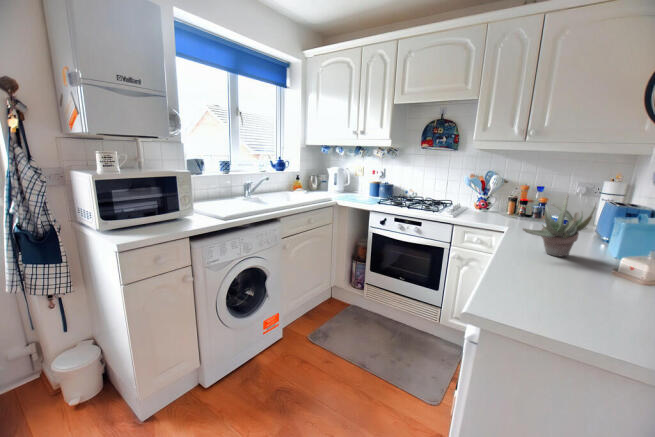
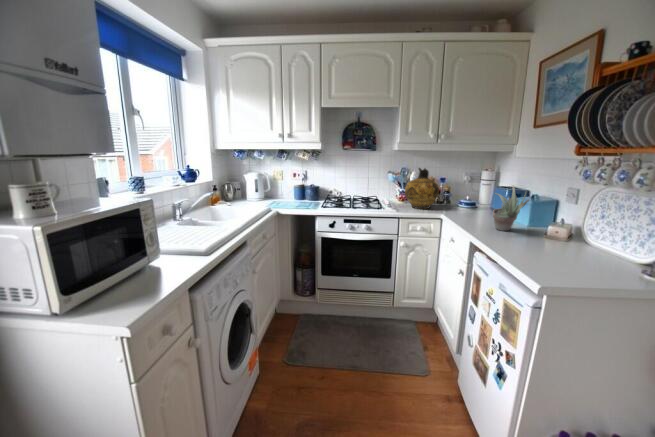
ceramic jug: none [473,169,518,220] -> present [405,168,439,209]

